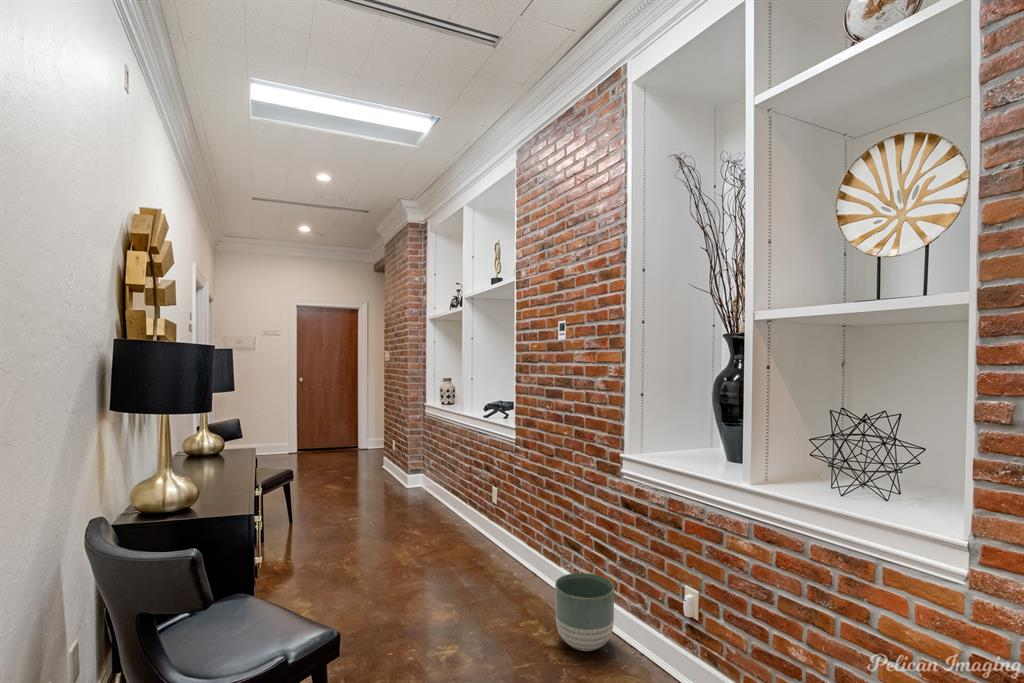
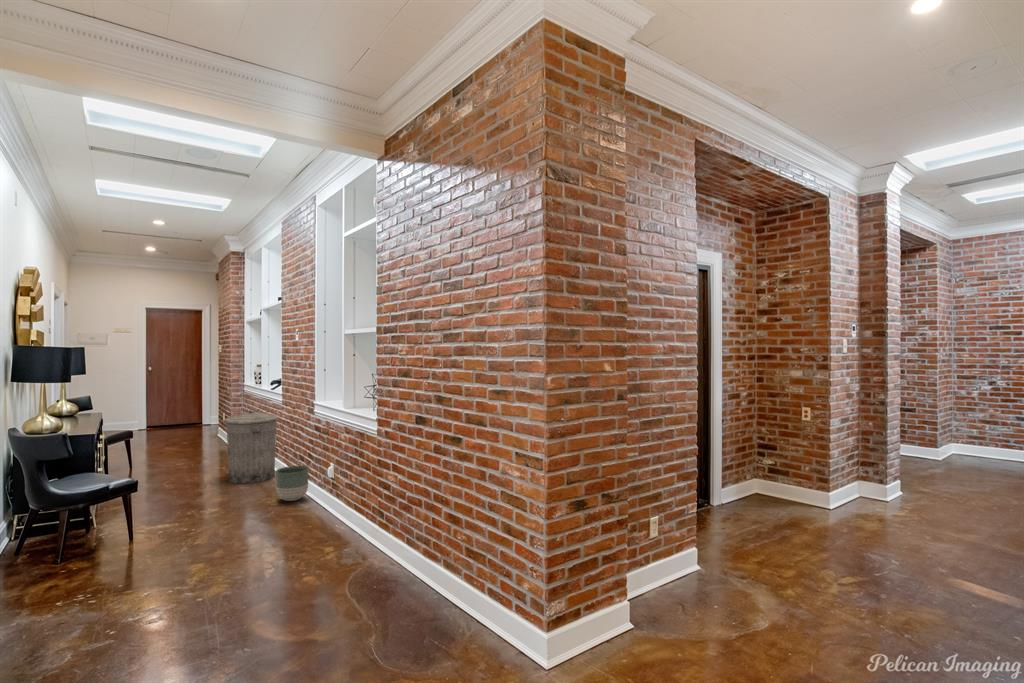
trash can: none [434,453,512,581] -> present [225,410,278,484]

